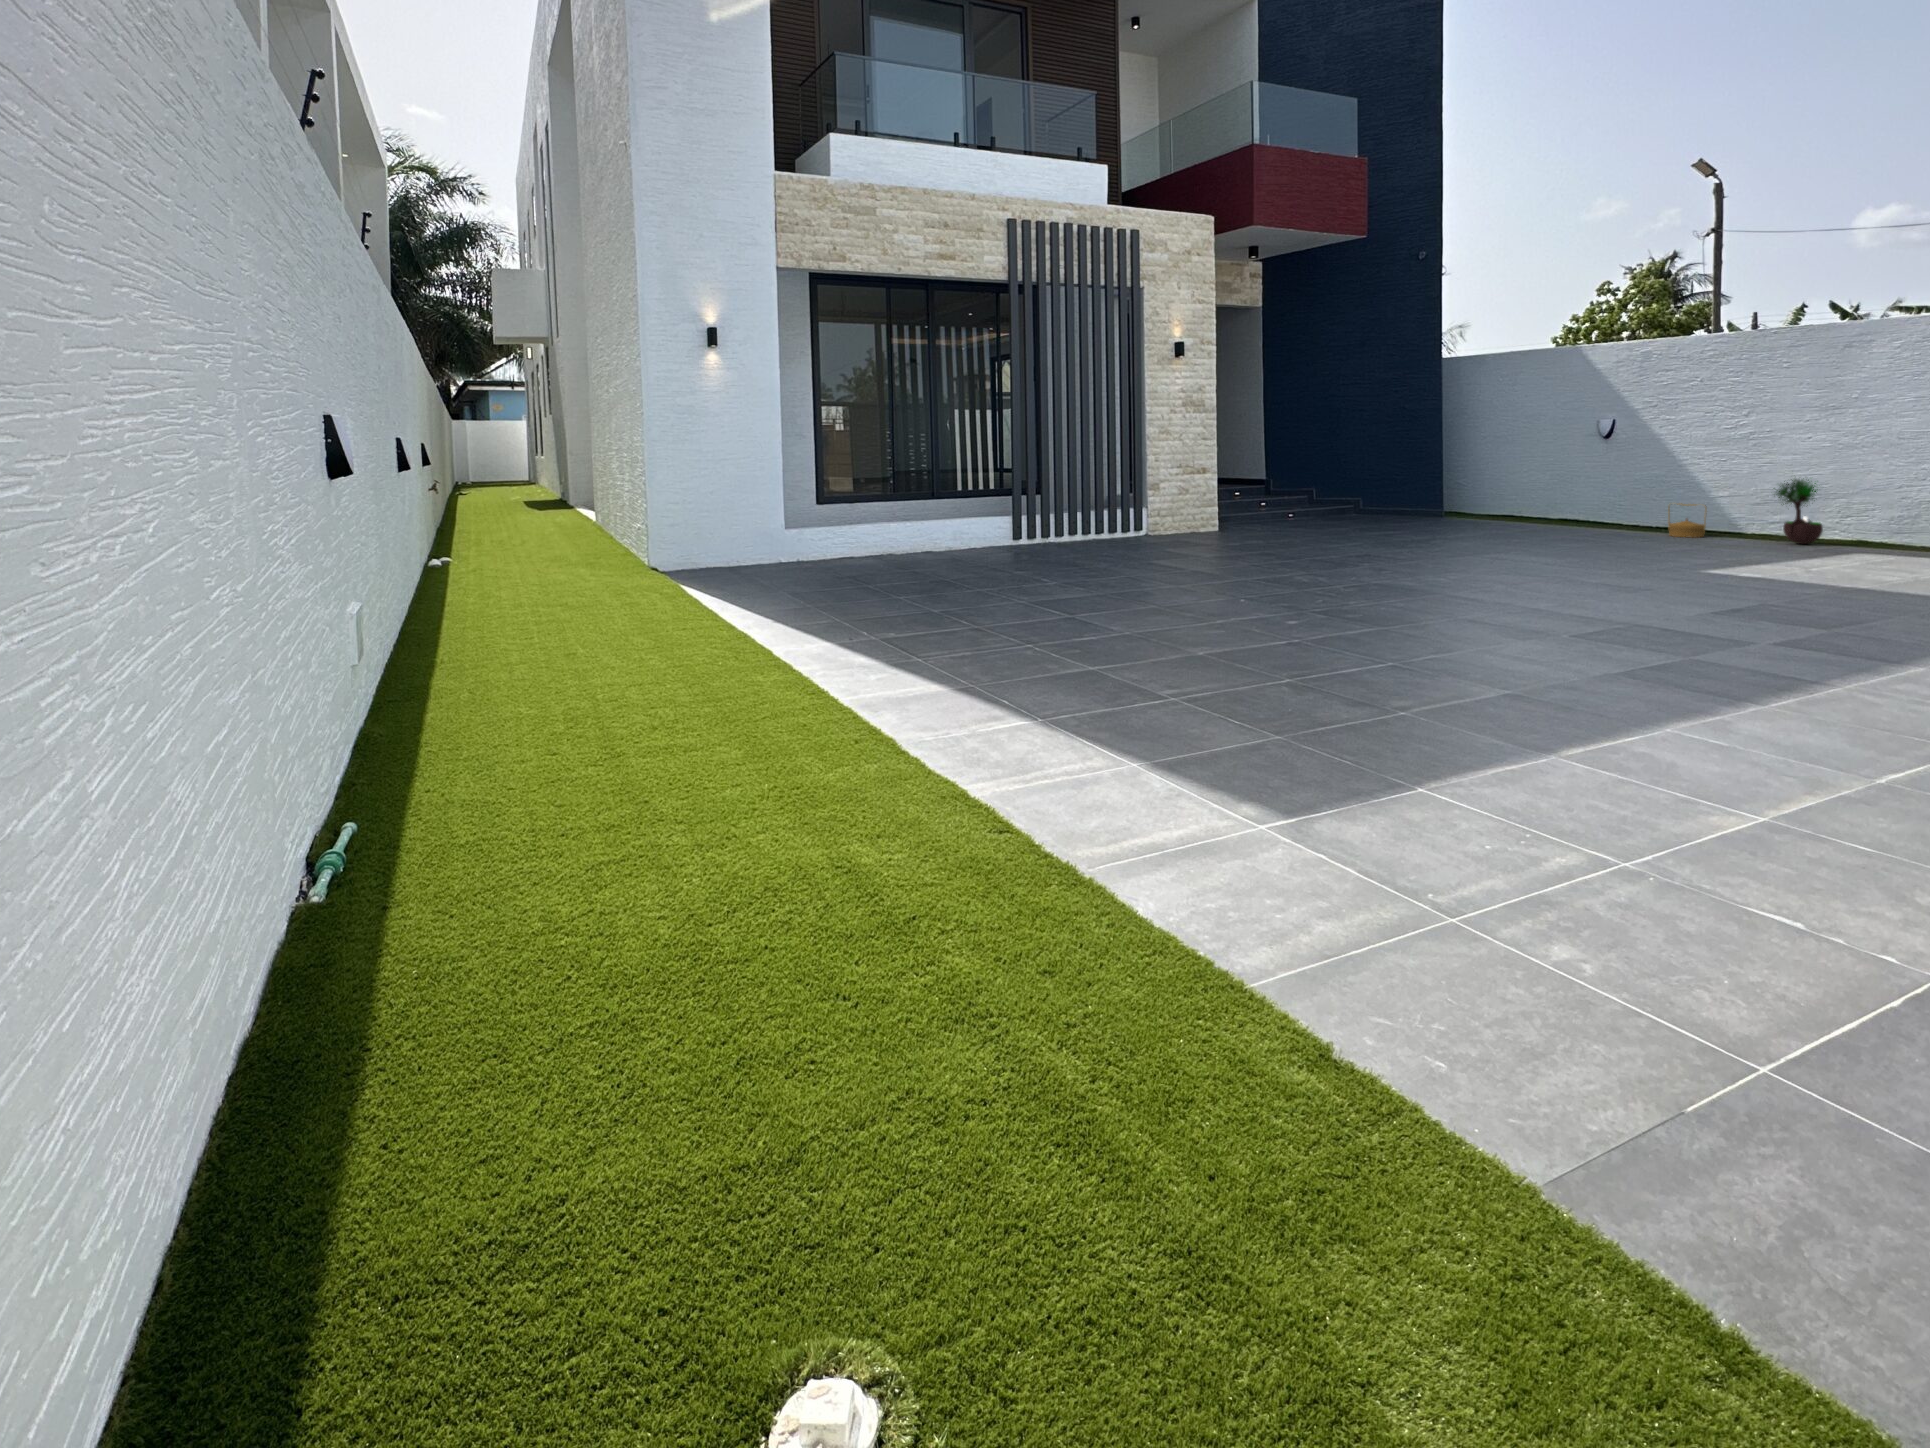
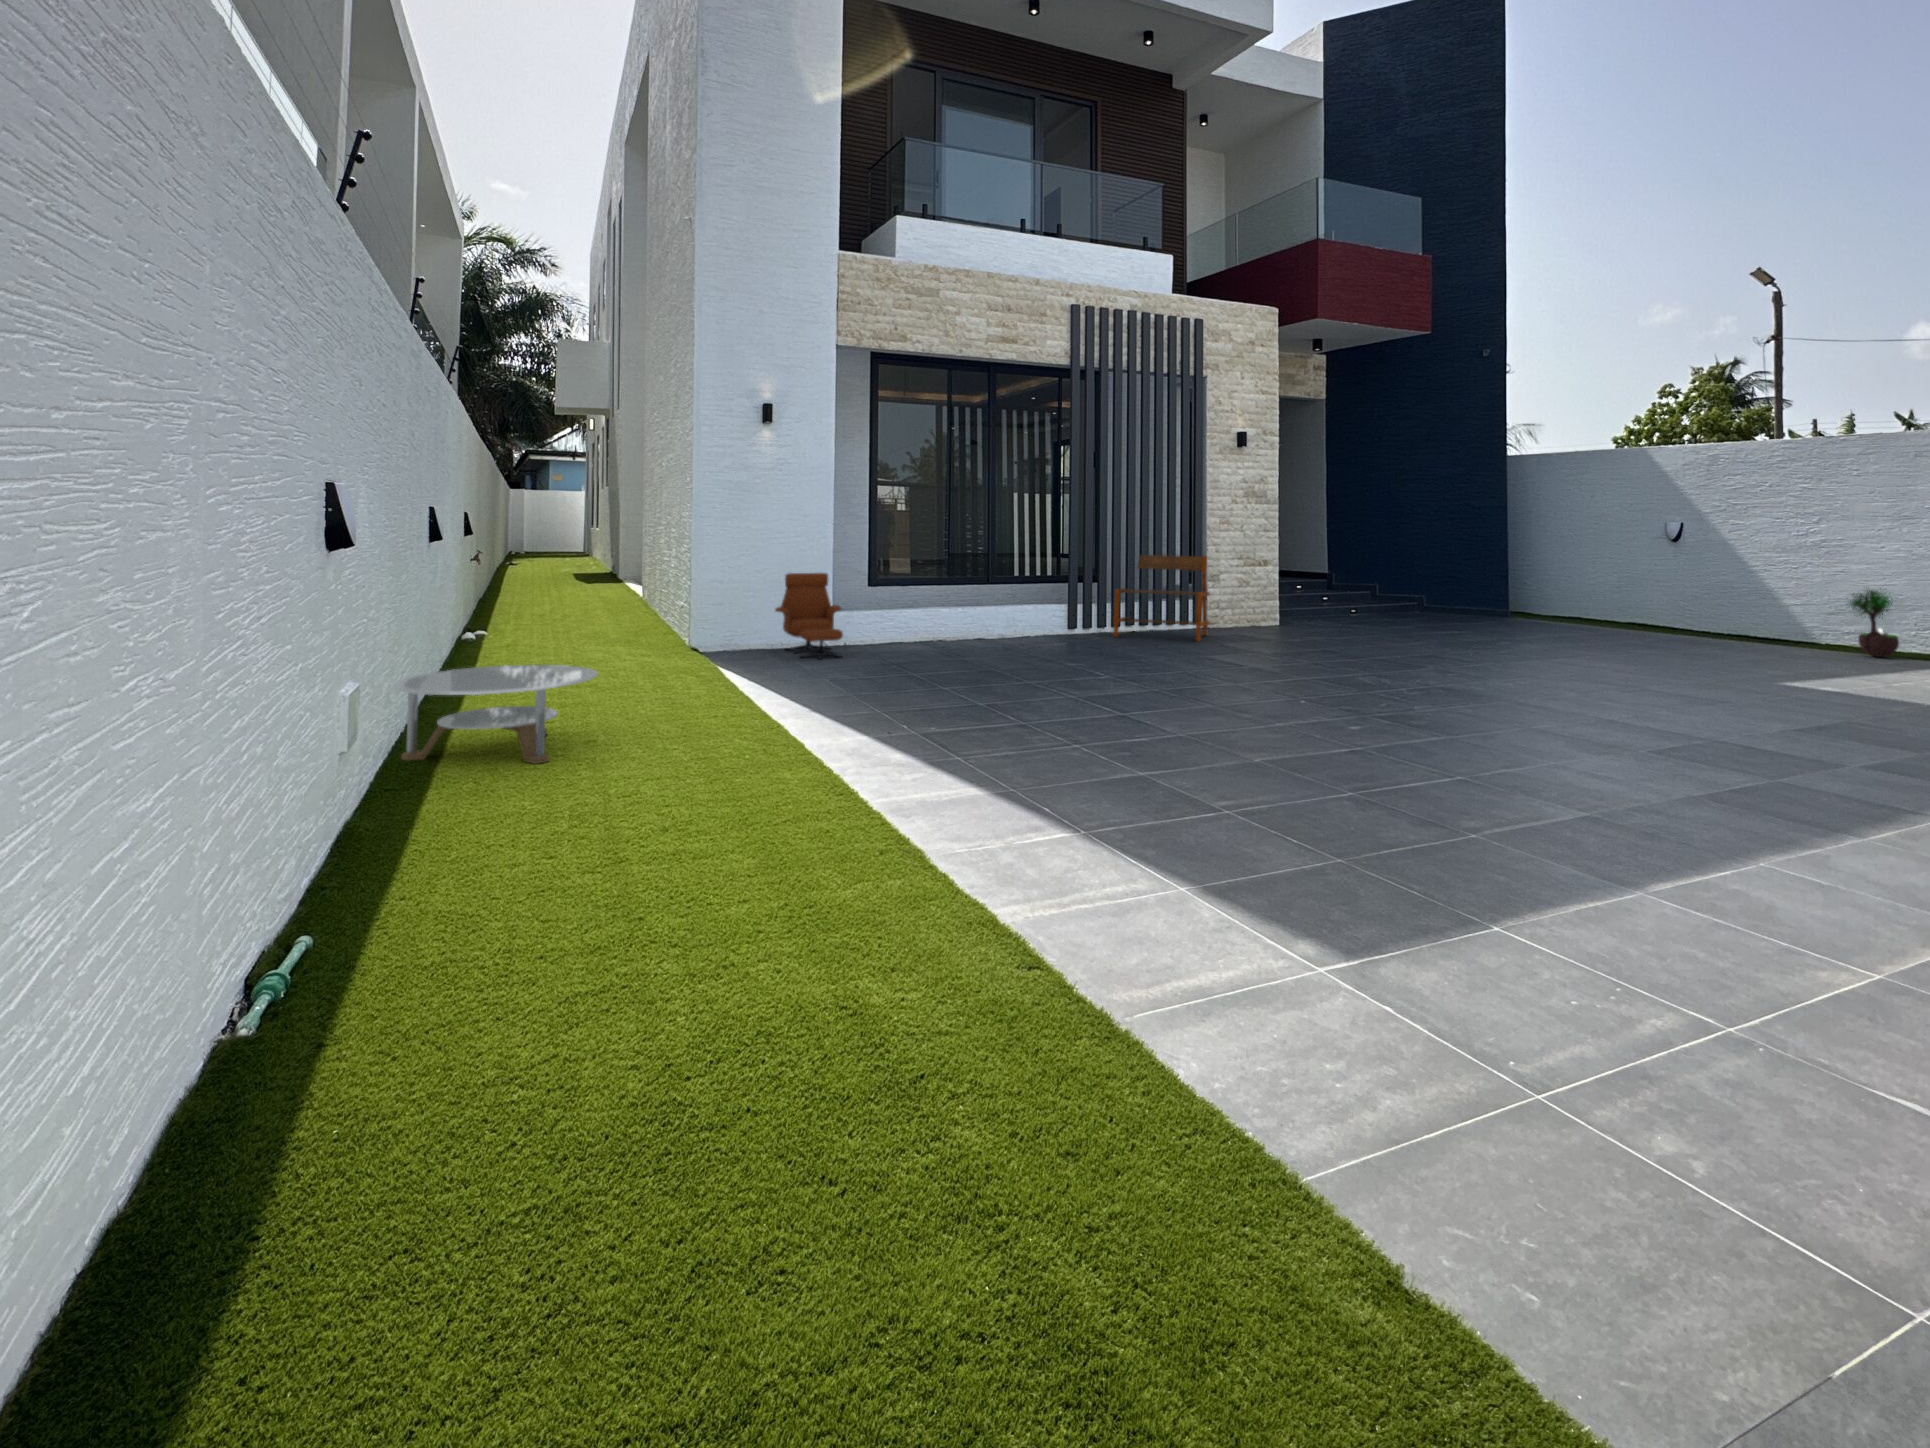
bench: none [1058,465,1152,549] -> present [1113,555,1210,642]
lounge chair: none [729,492,797,576] -> present [775,573,843,659]
woven basket: present [1668,503,1707,538] -> none [1739,610,1779,647]
round table: none [383,585,573,677] -> present [393,665,598,764]

